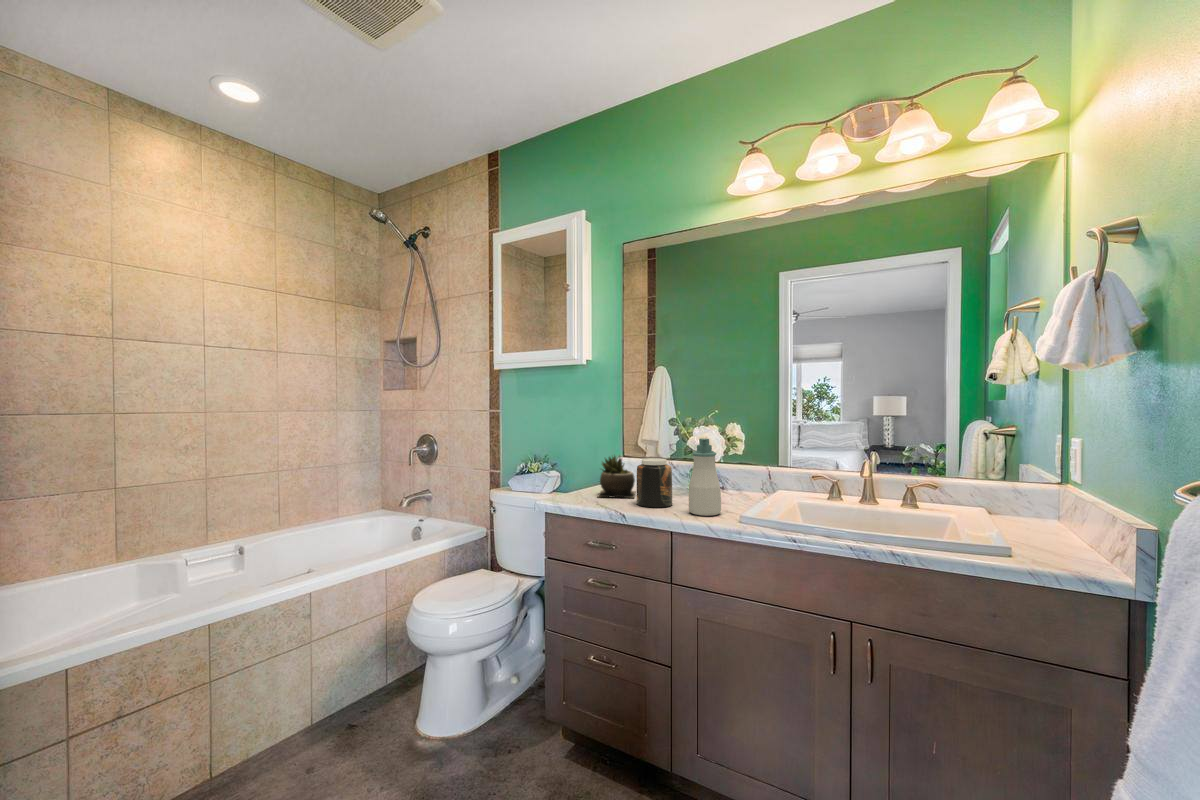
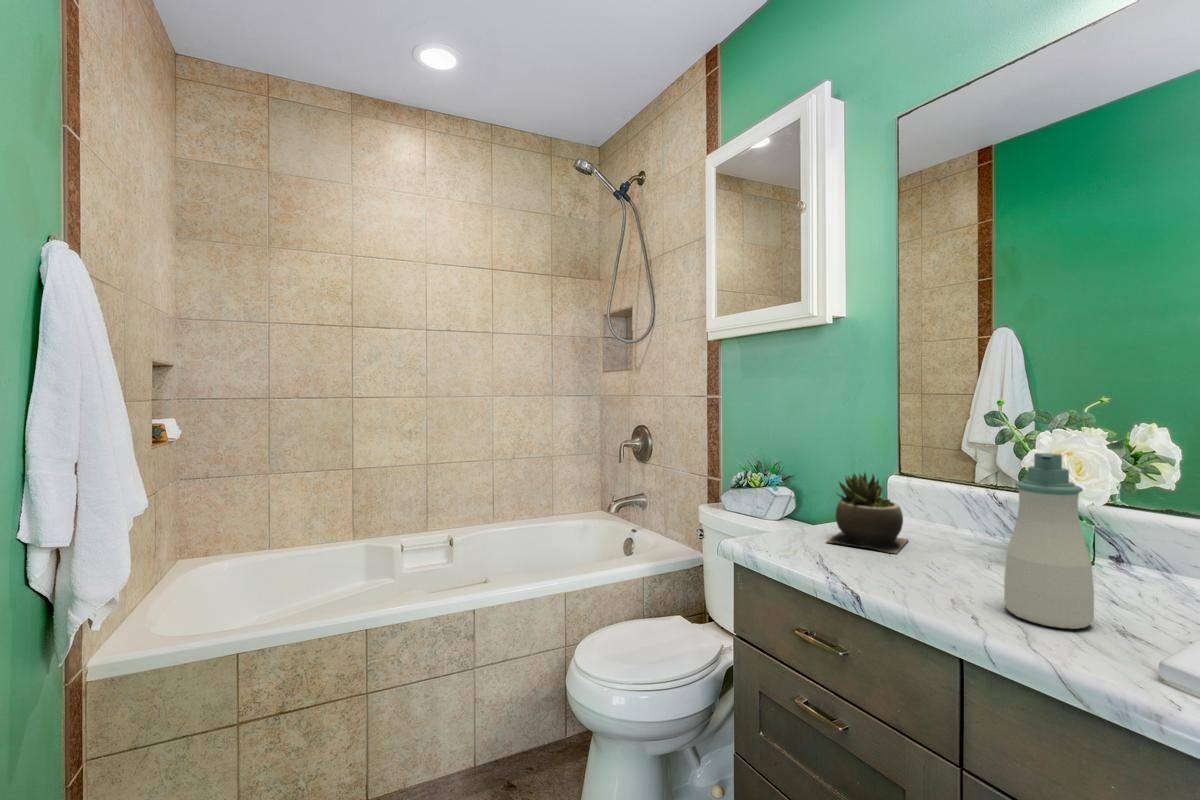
jar: present [637,458,672,507] -> none [894,484,973,584]

